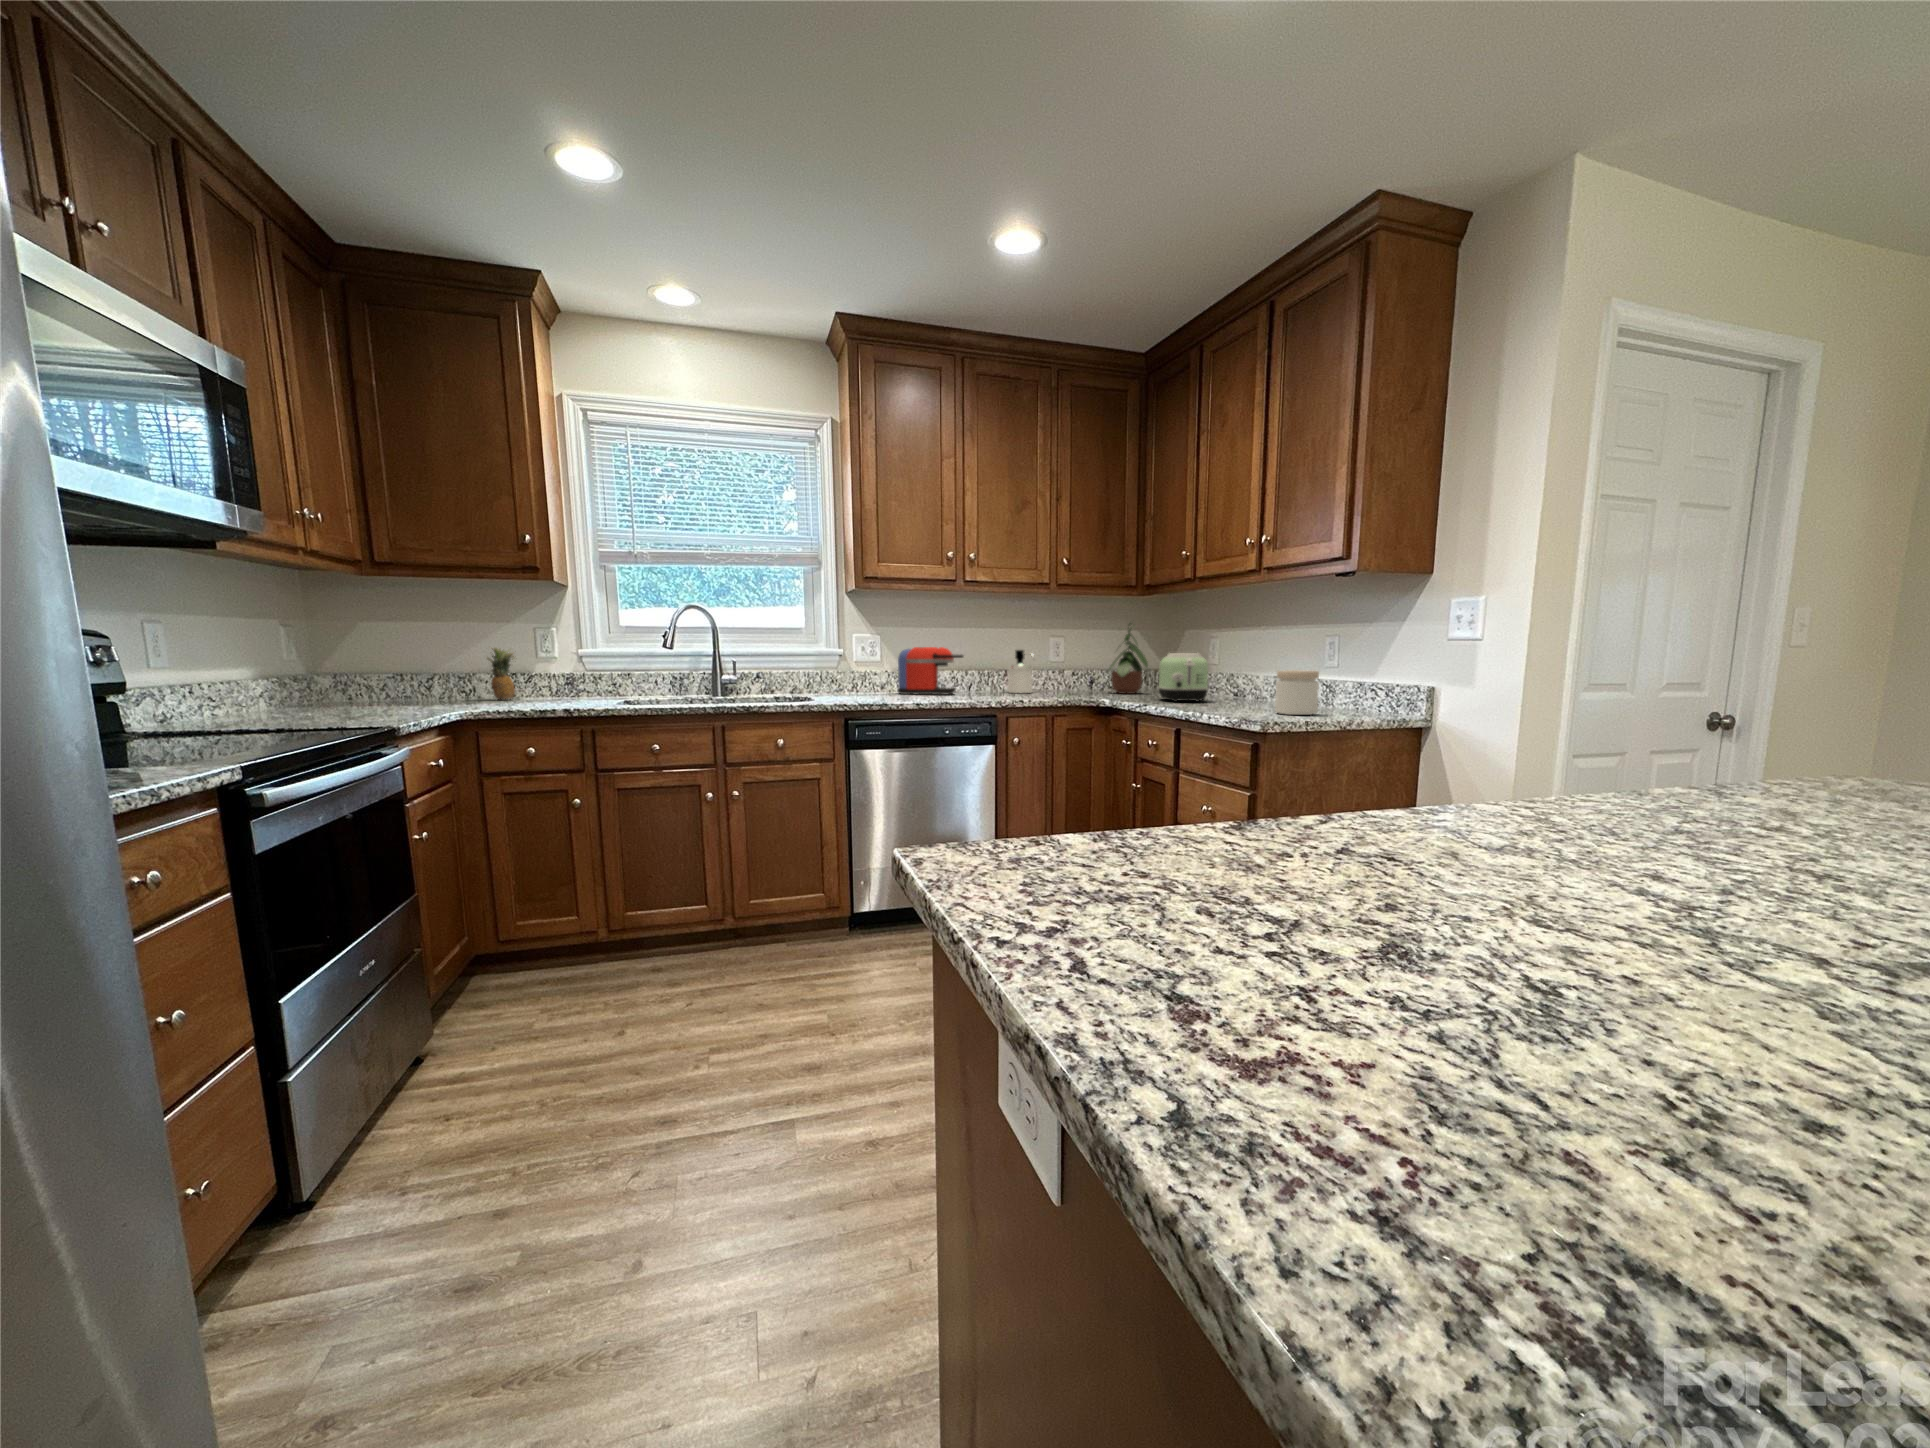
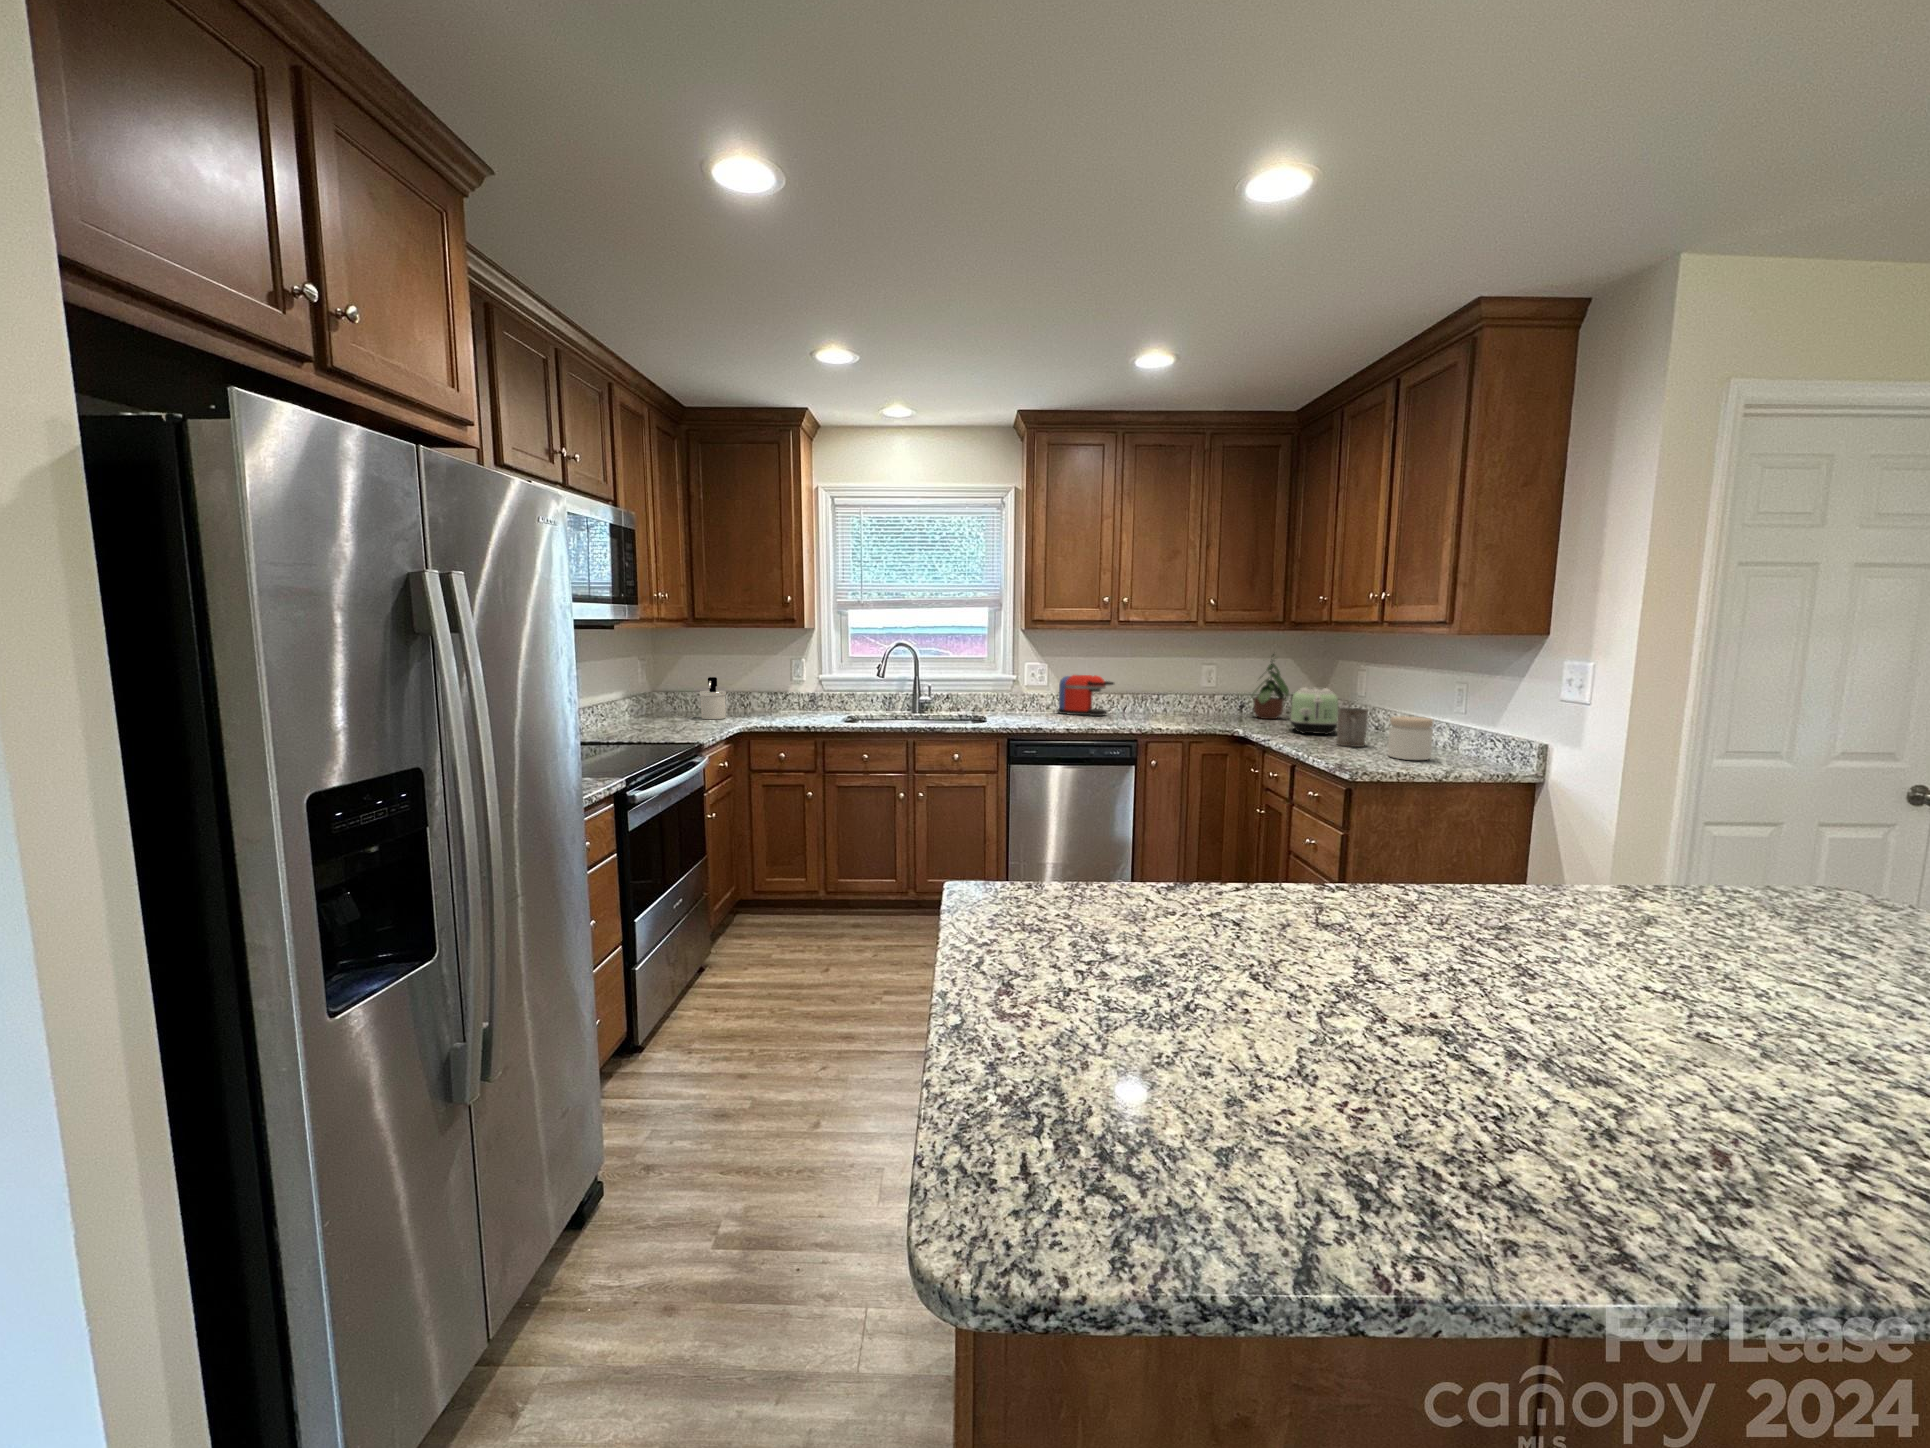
fruit: present [487,648,515,700] -> none [761,673,781,711]
soap dispenser: present [1007,650,1034,693] -> present [700,677,726,719]
mug: none [1216,668,1247,708] -> present [1336,708,1368,747]

